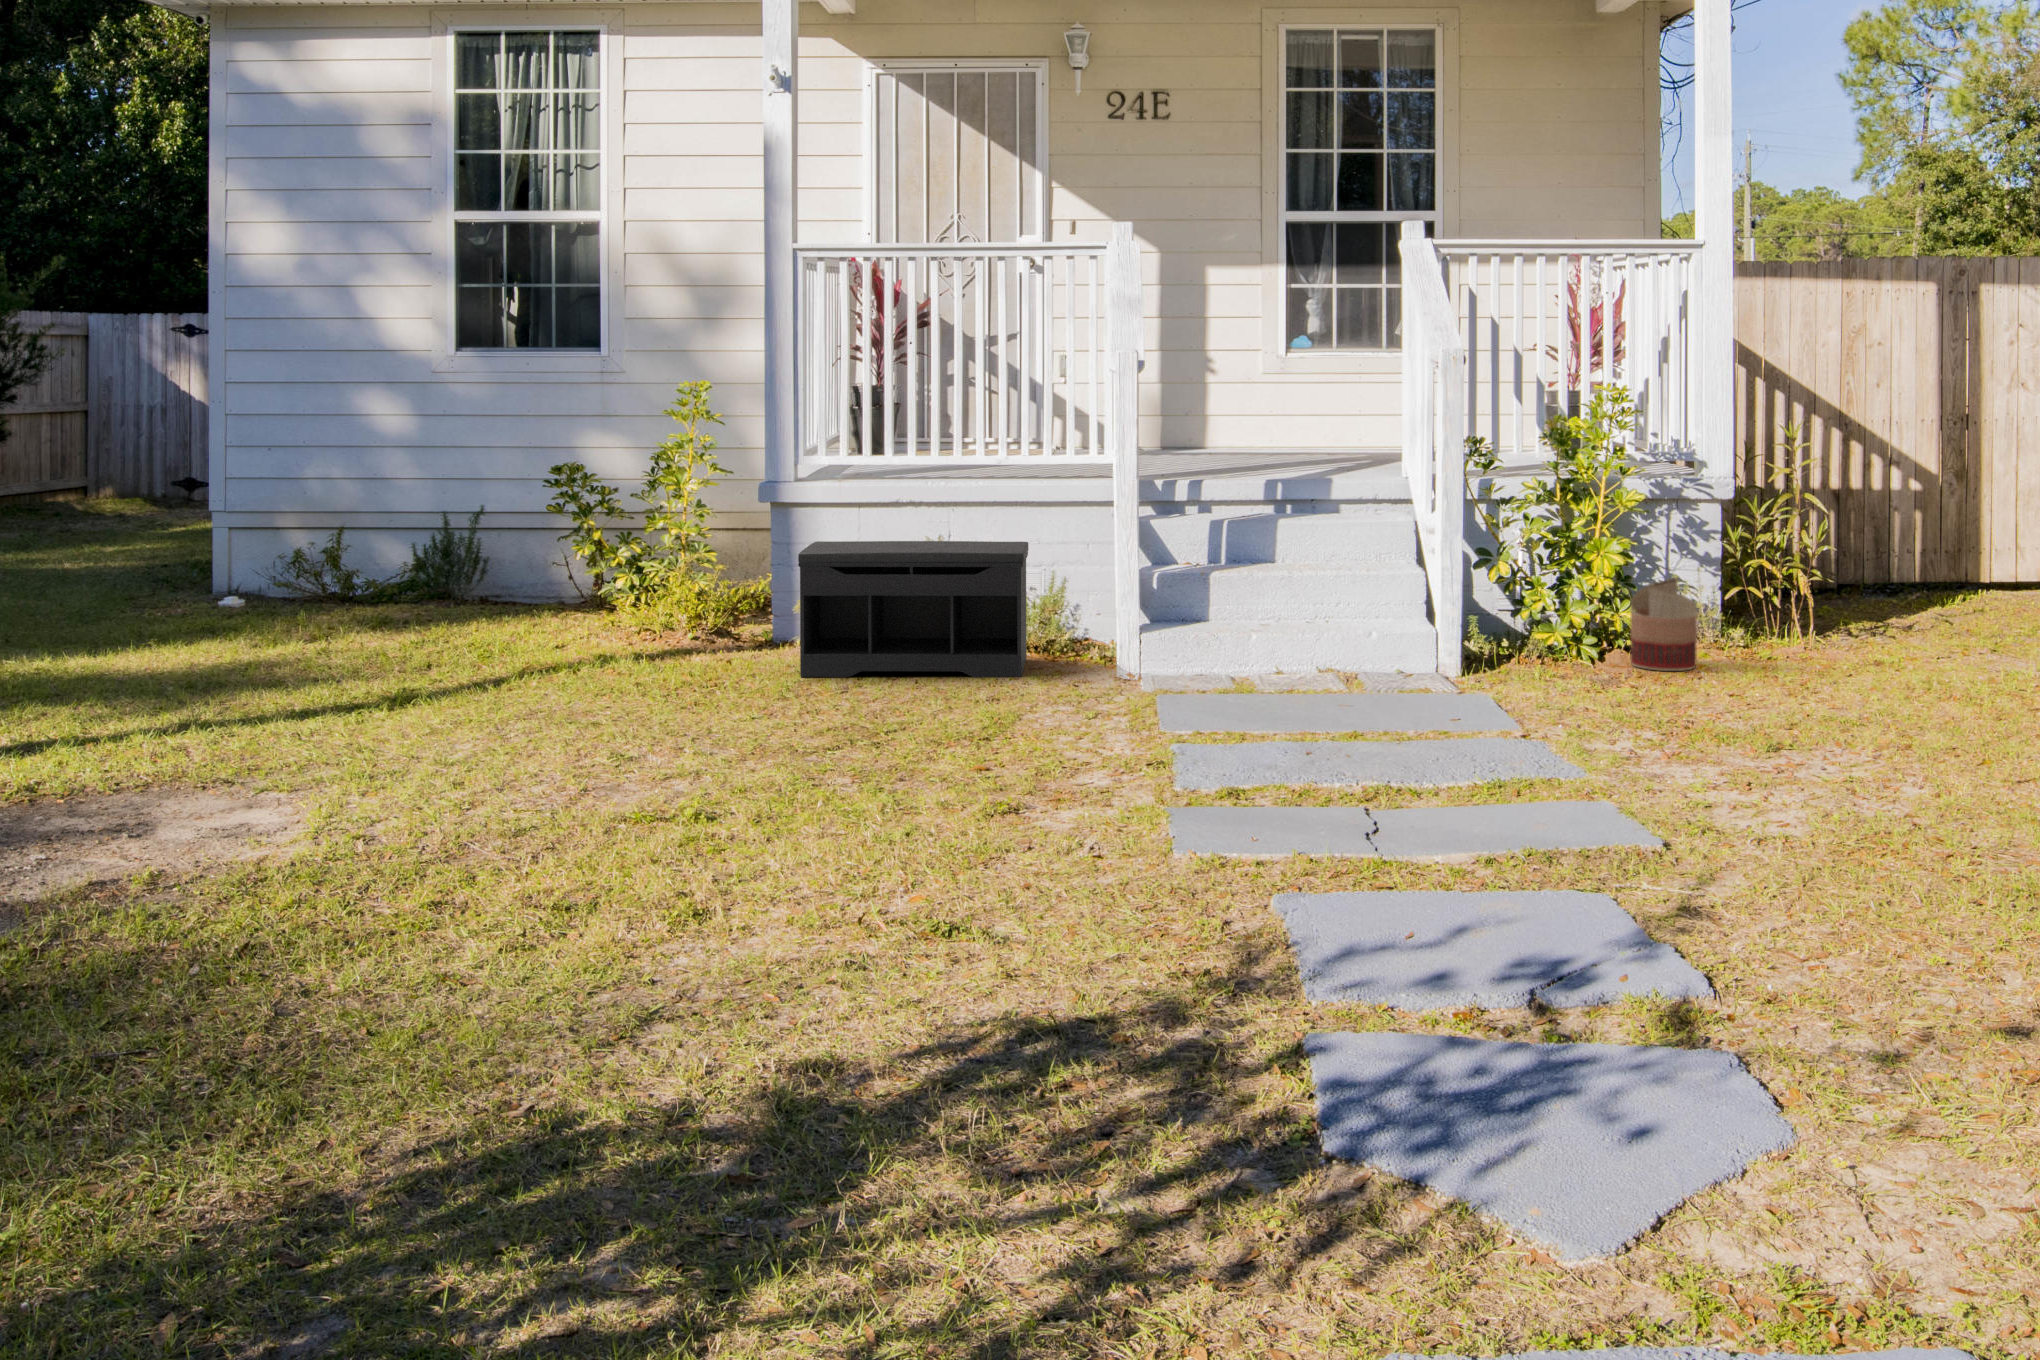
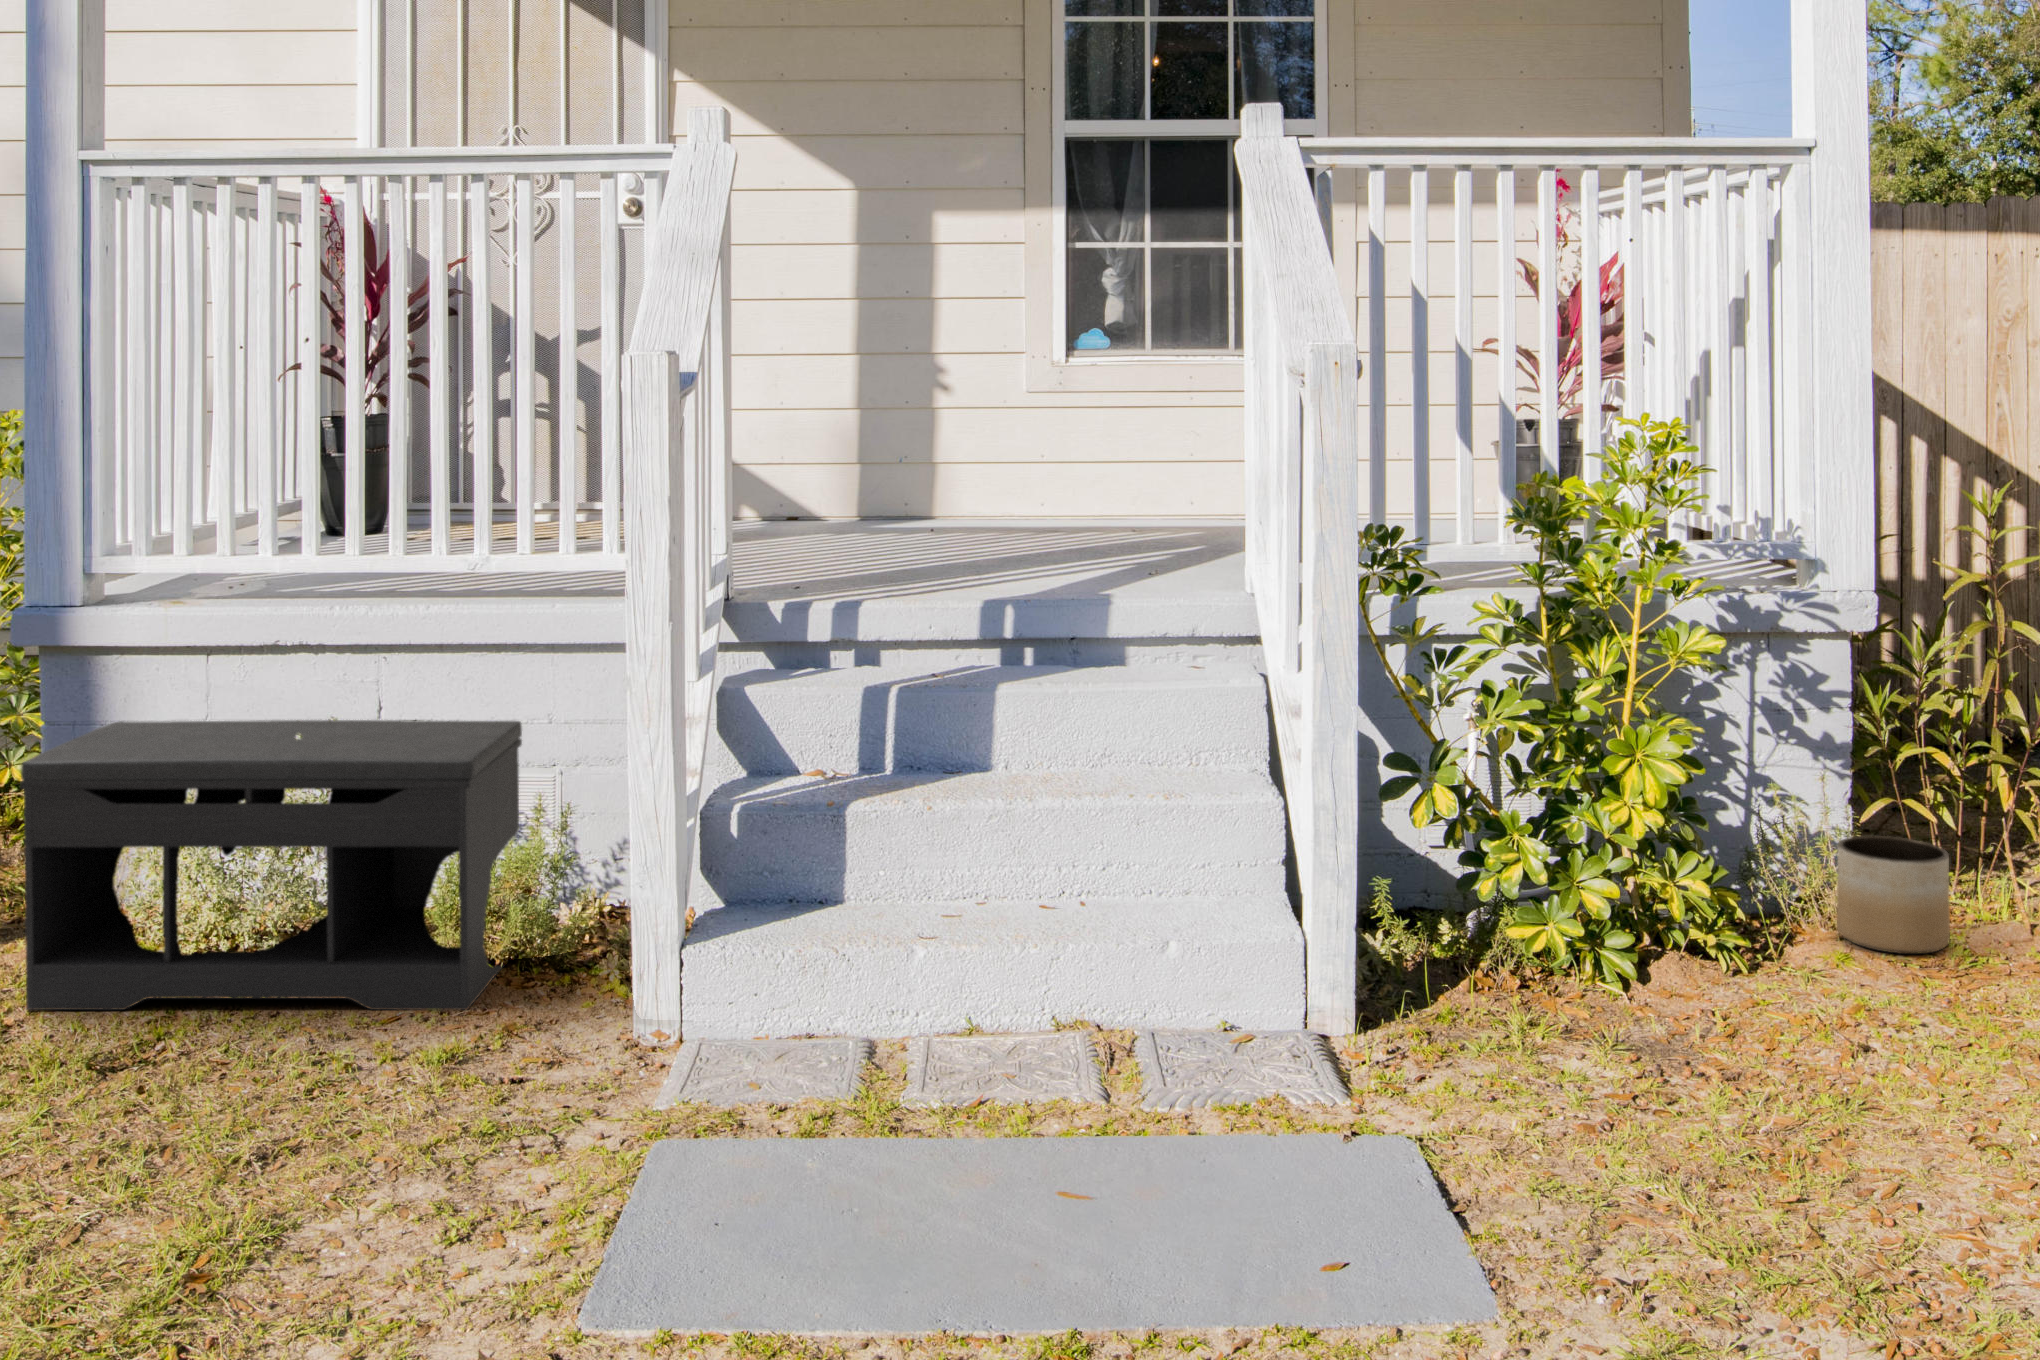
basket: present [1630,578,1697,671] -> none [1686,789,1820,988]
planter: none [1712,606,1768,662] -> present [1837,836,1950,954]

